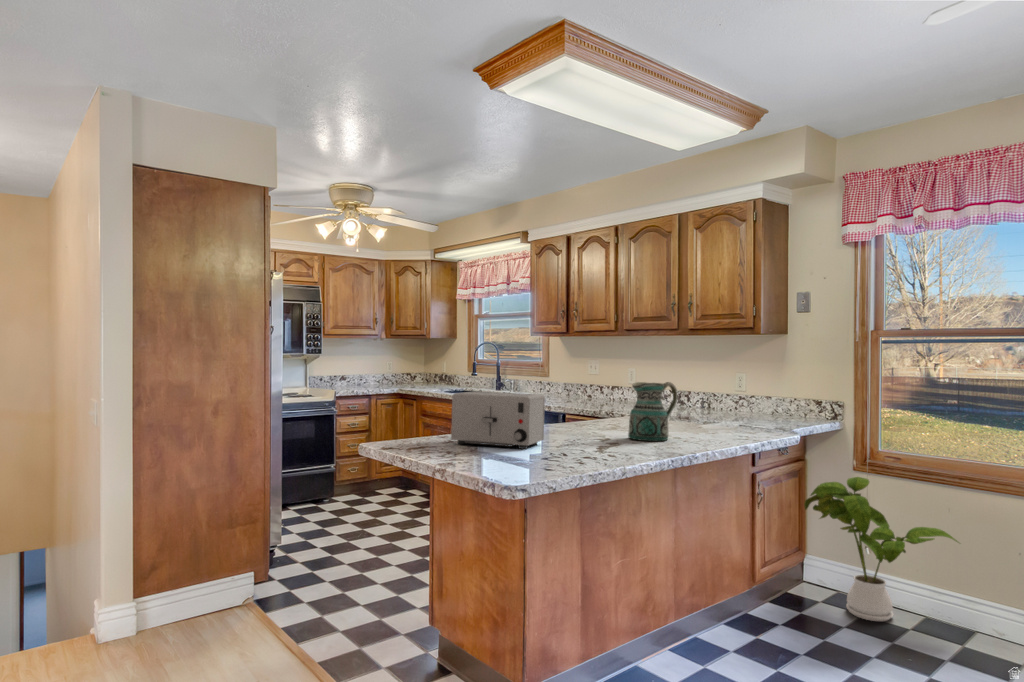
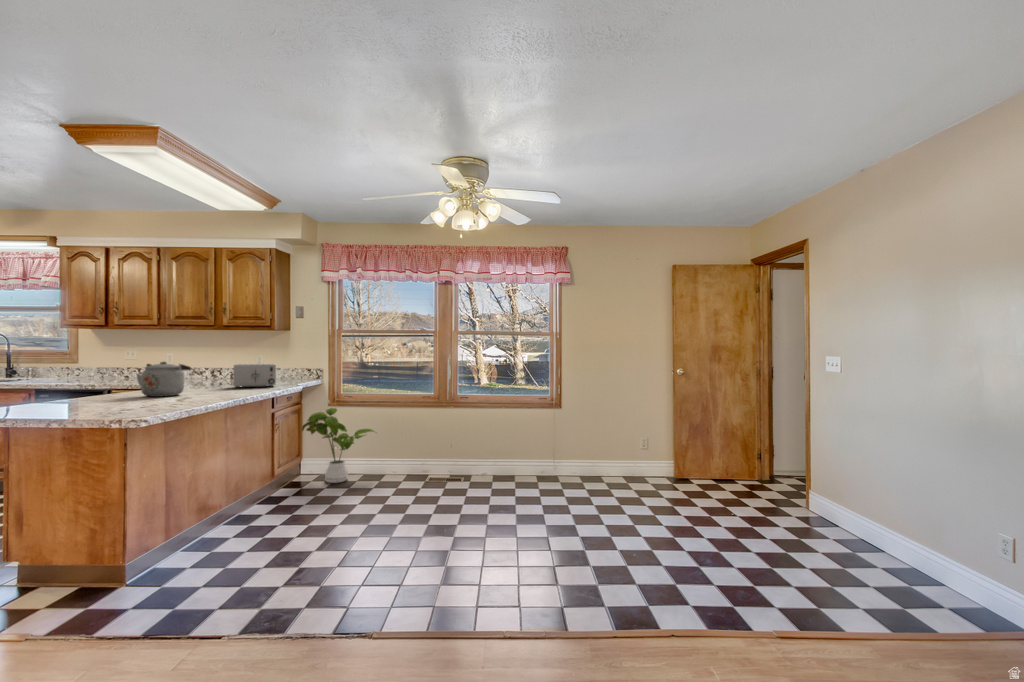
kettle: none [572,379,634,429] -> present [137,361,191,397]
ceramic pitcher: present [628,382,677,441] -> none [196,361,230,399]
toaster: present [451,391,545,449] -> present [233,364,276,388]

